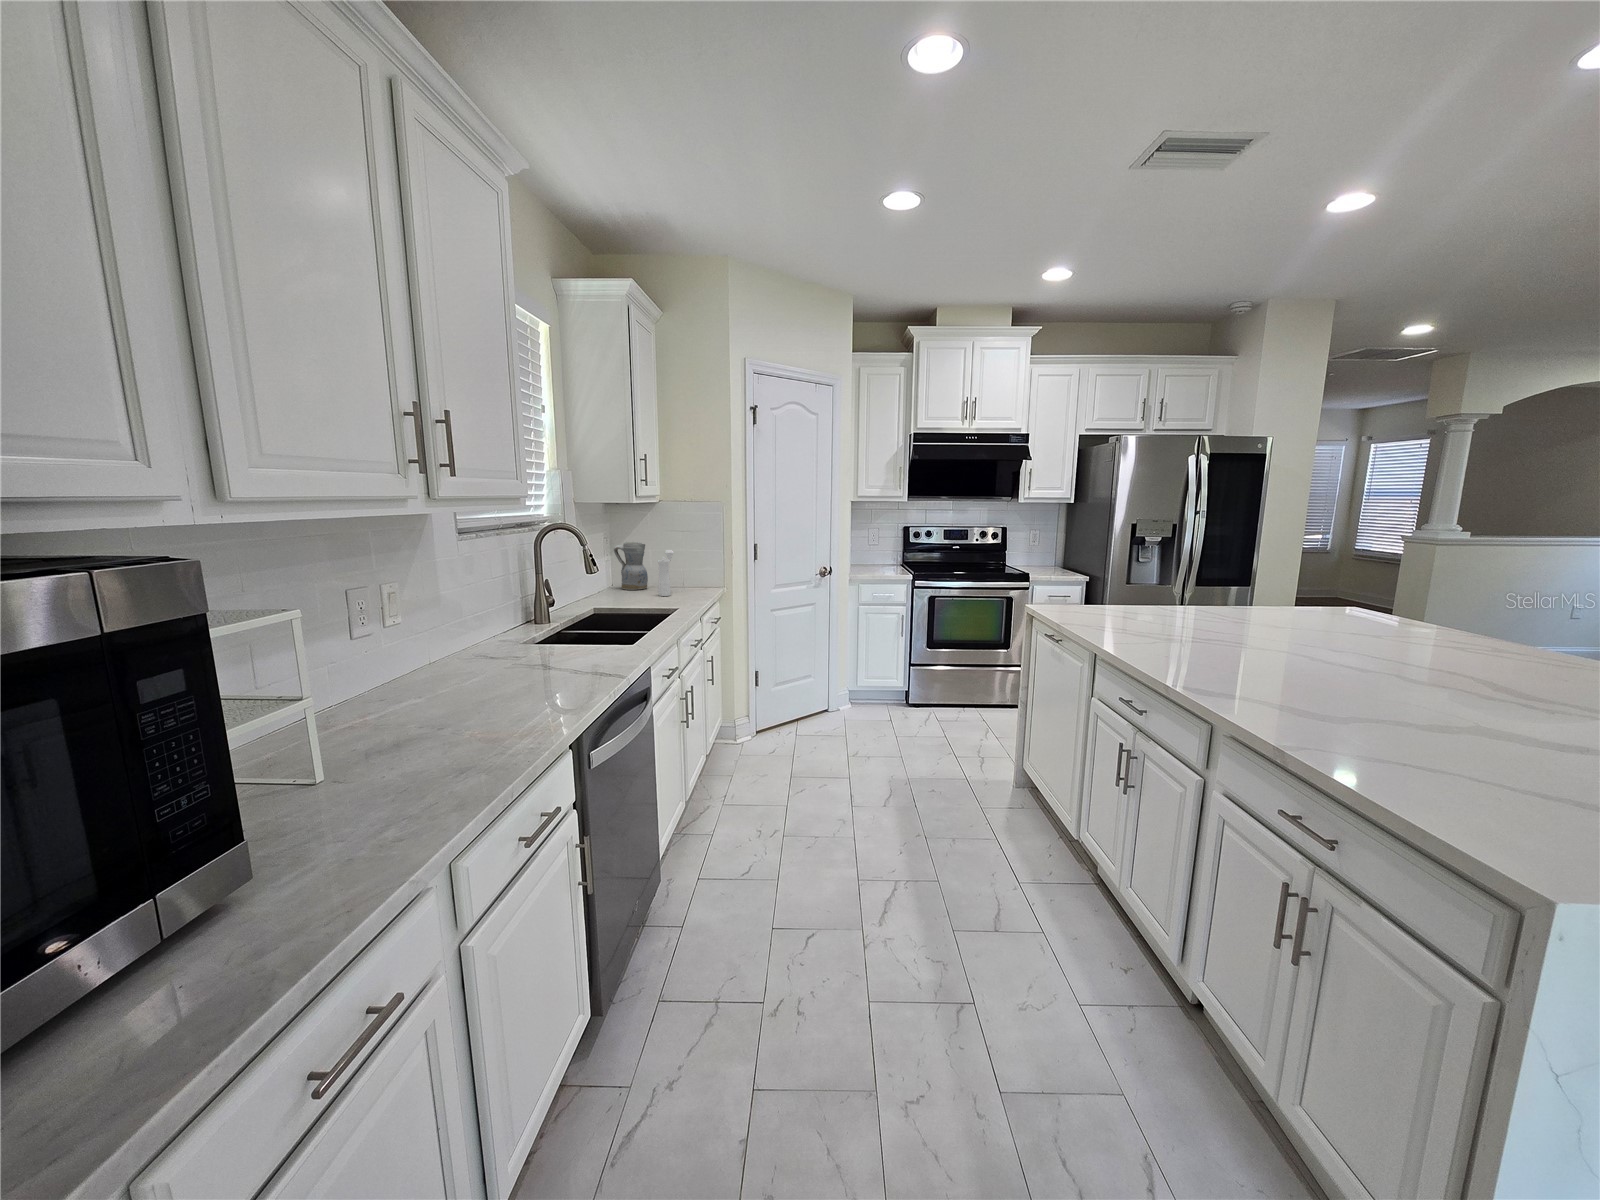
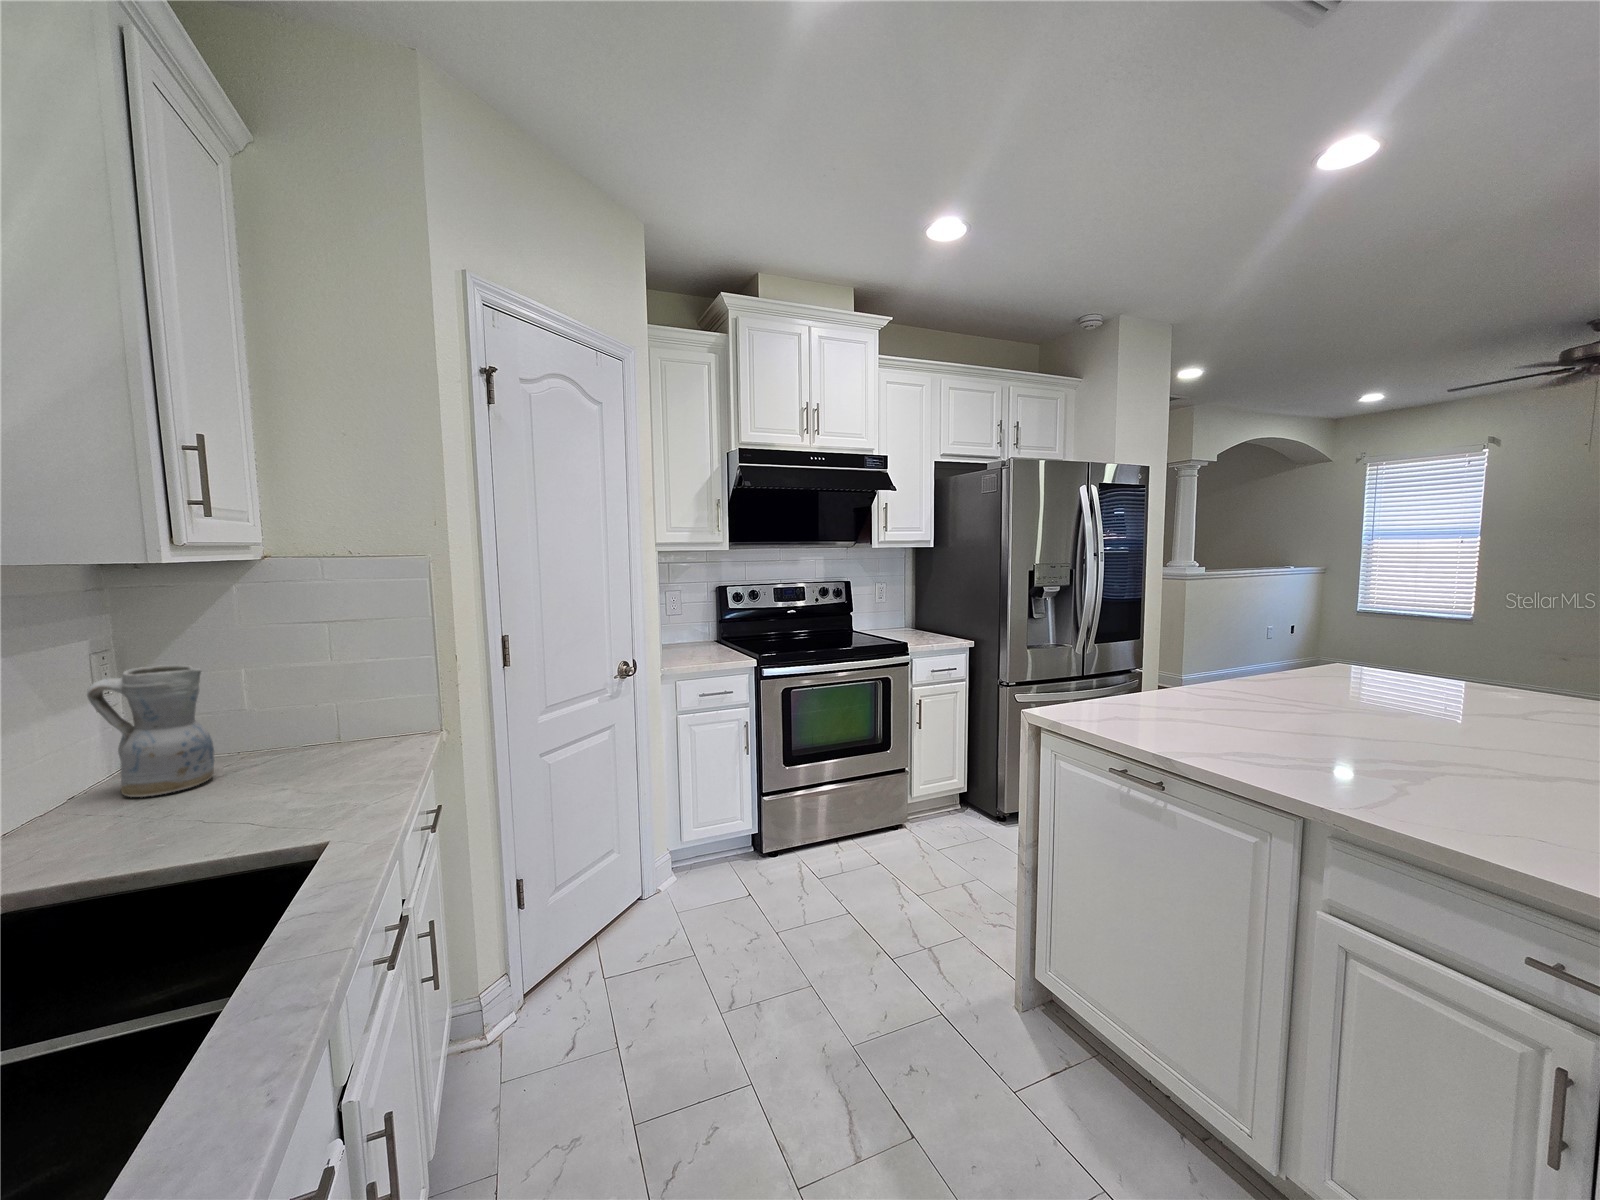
pepper mill: present [658,550,674,596] -> none [237,680,294,813]

